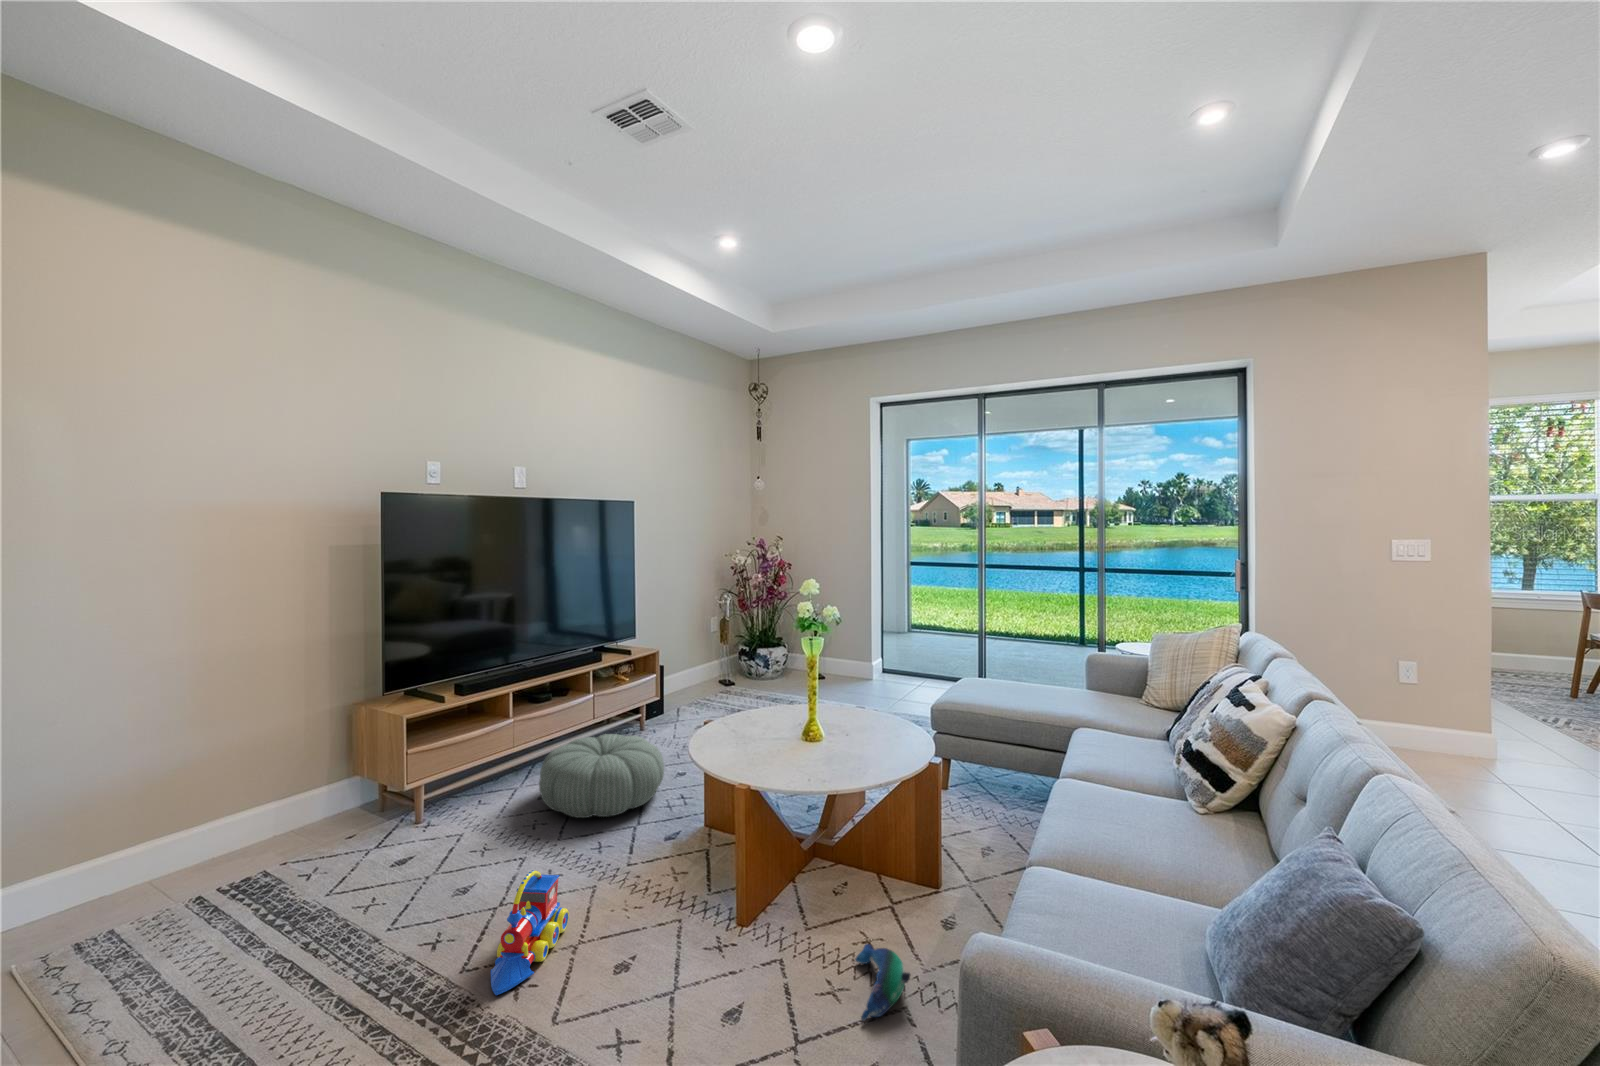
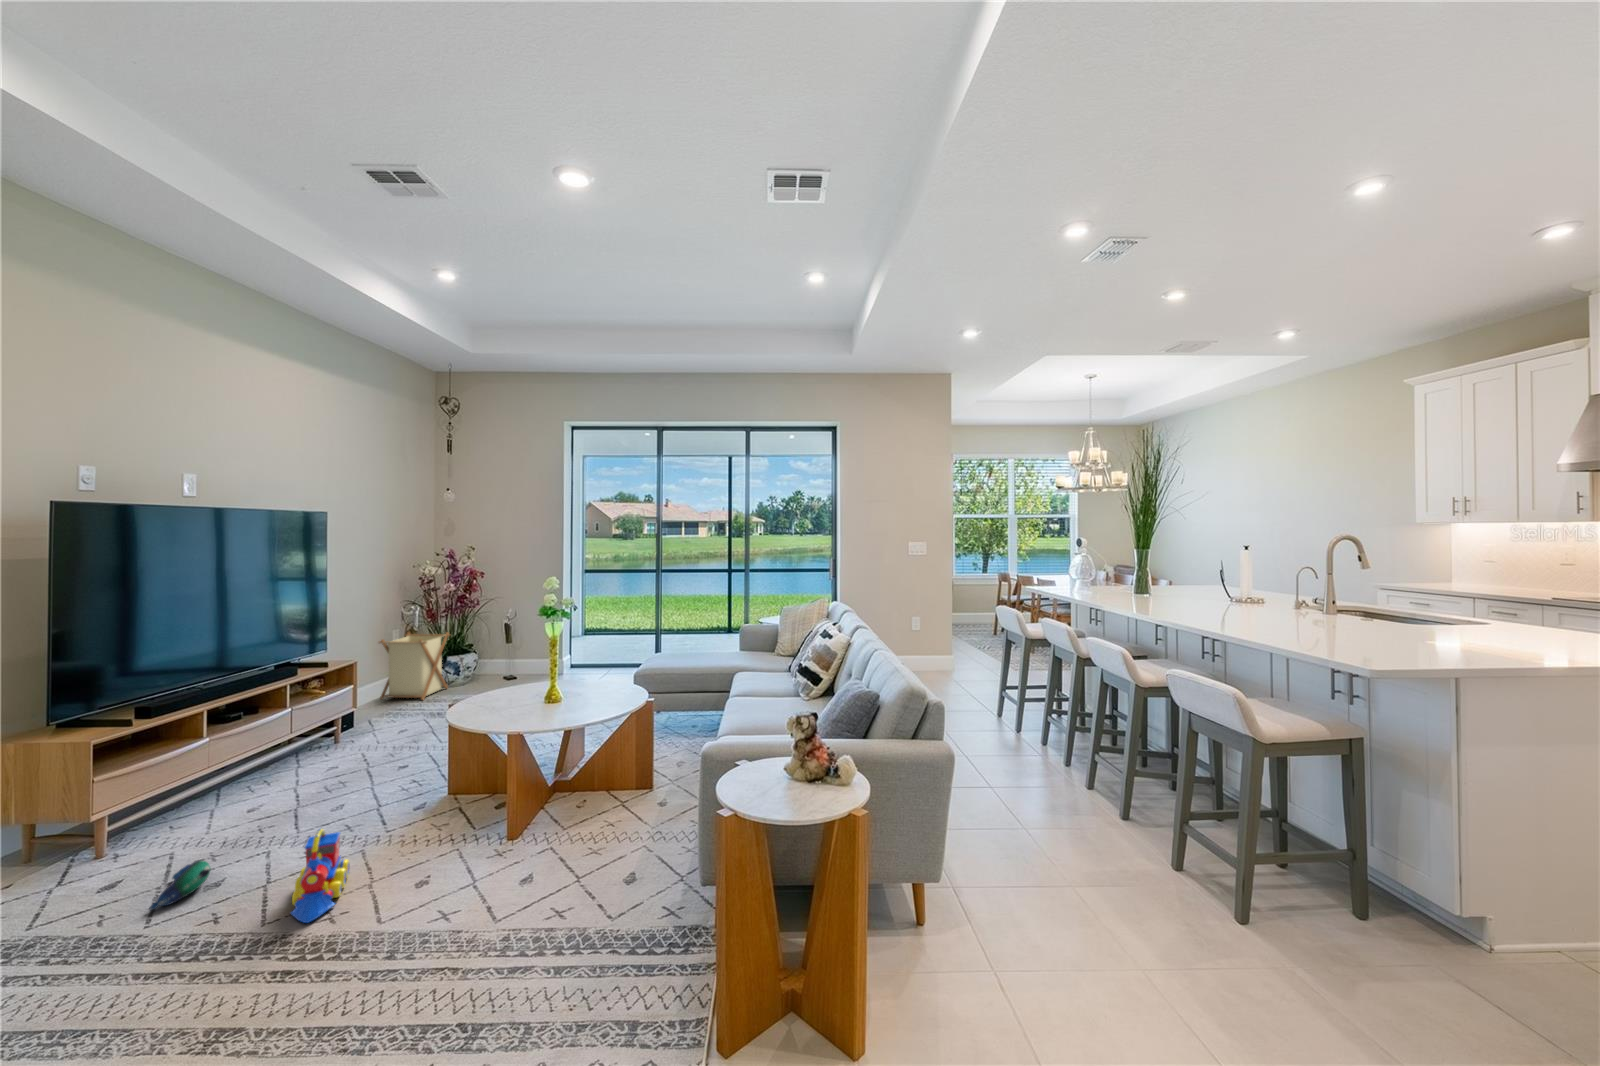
laundry basket: none [695,618,761,692] -> present [379,632,450,700]
pouf: present [539,734,664,818] -> none [253,735,392,812]
plush toy: present [855,944,910,1021] -> present [149,860,211,910]

